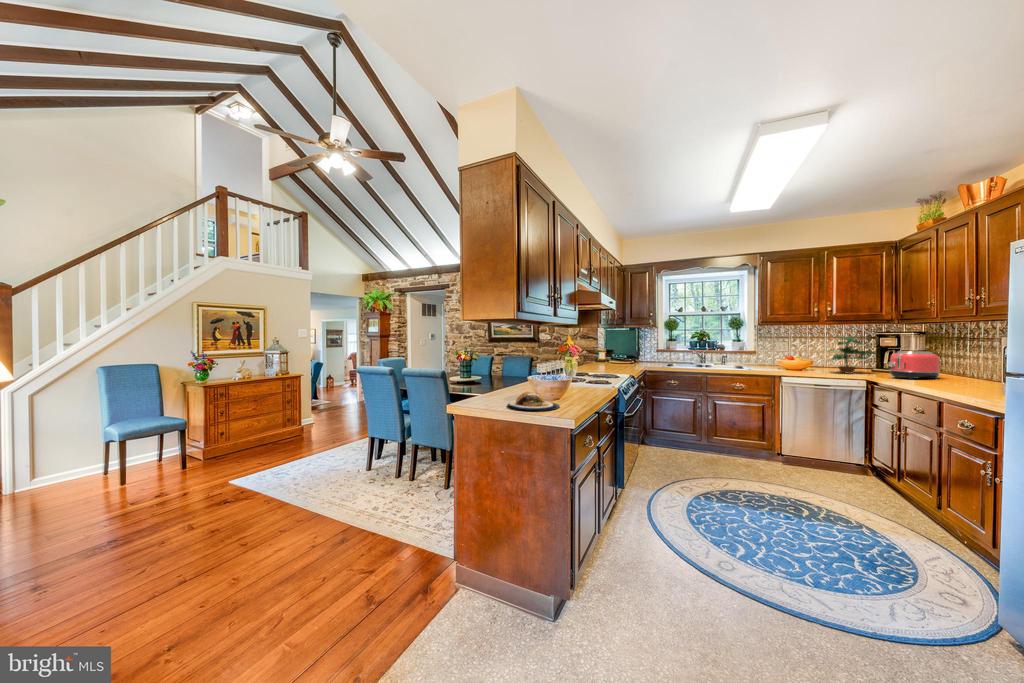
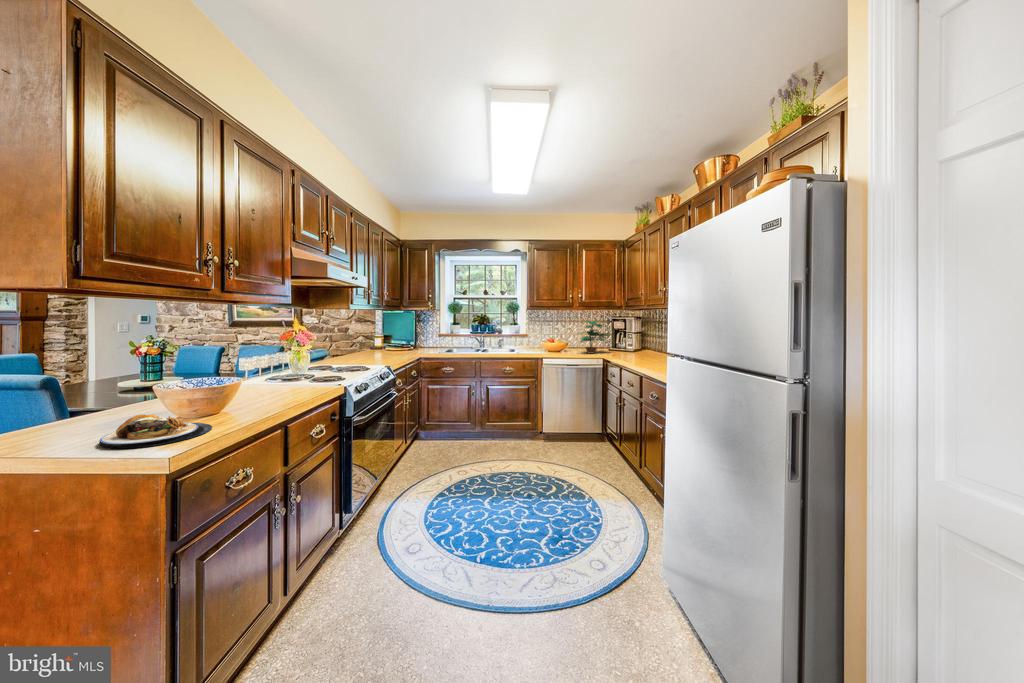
toaster: present [888,351,939,379] -> none [615,333,646,357]

